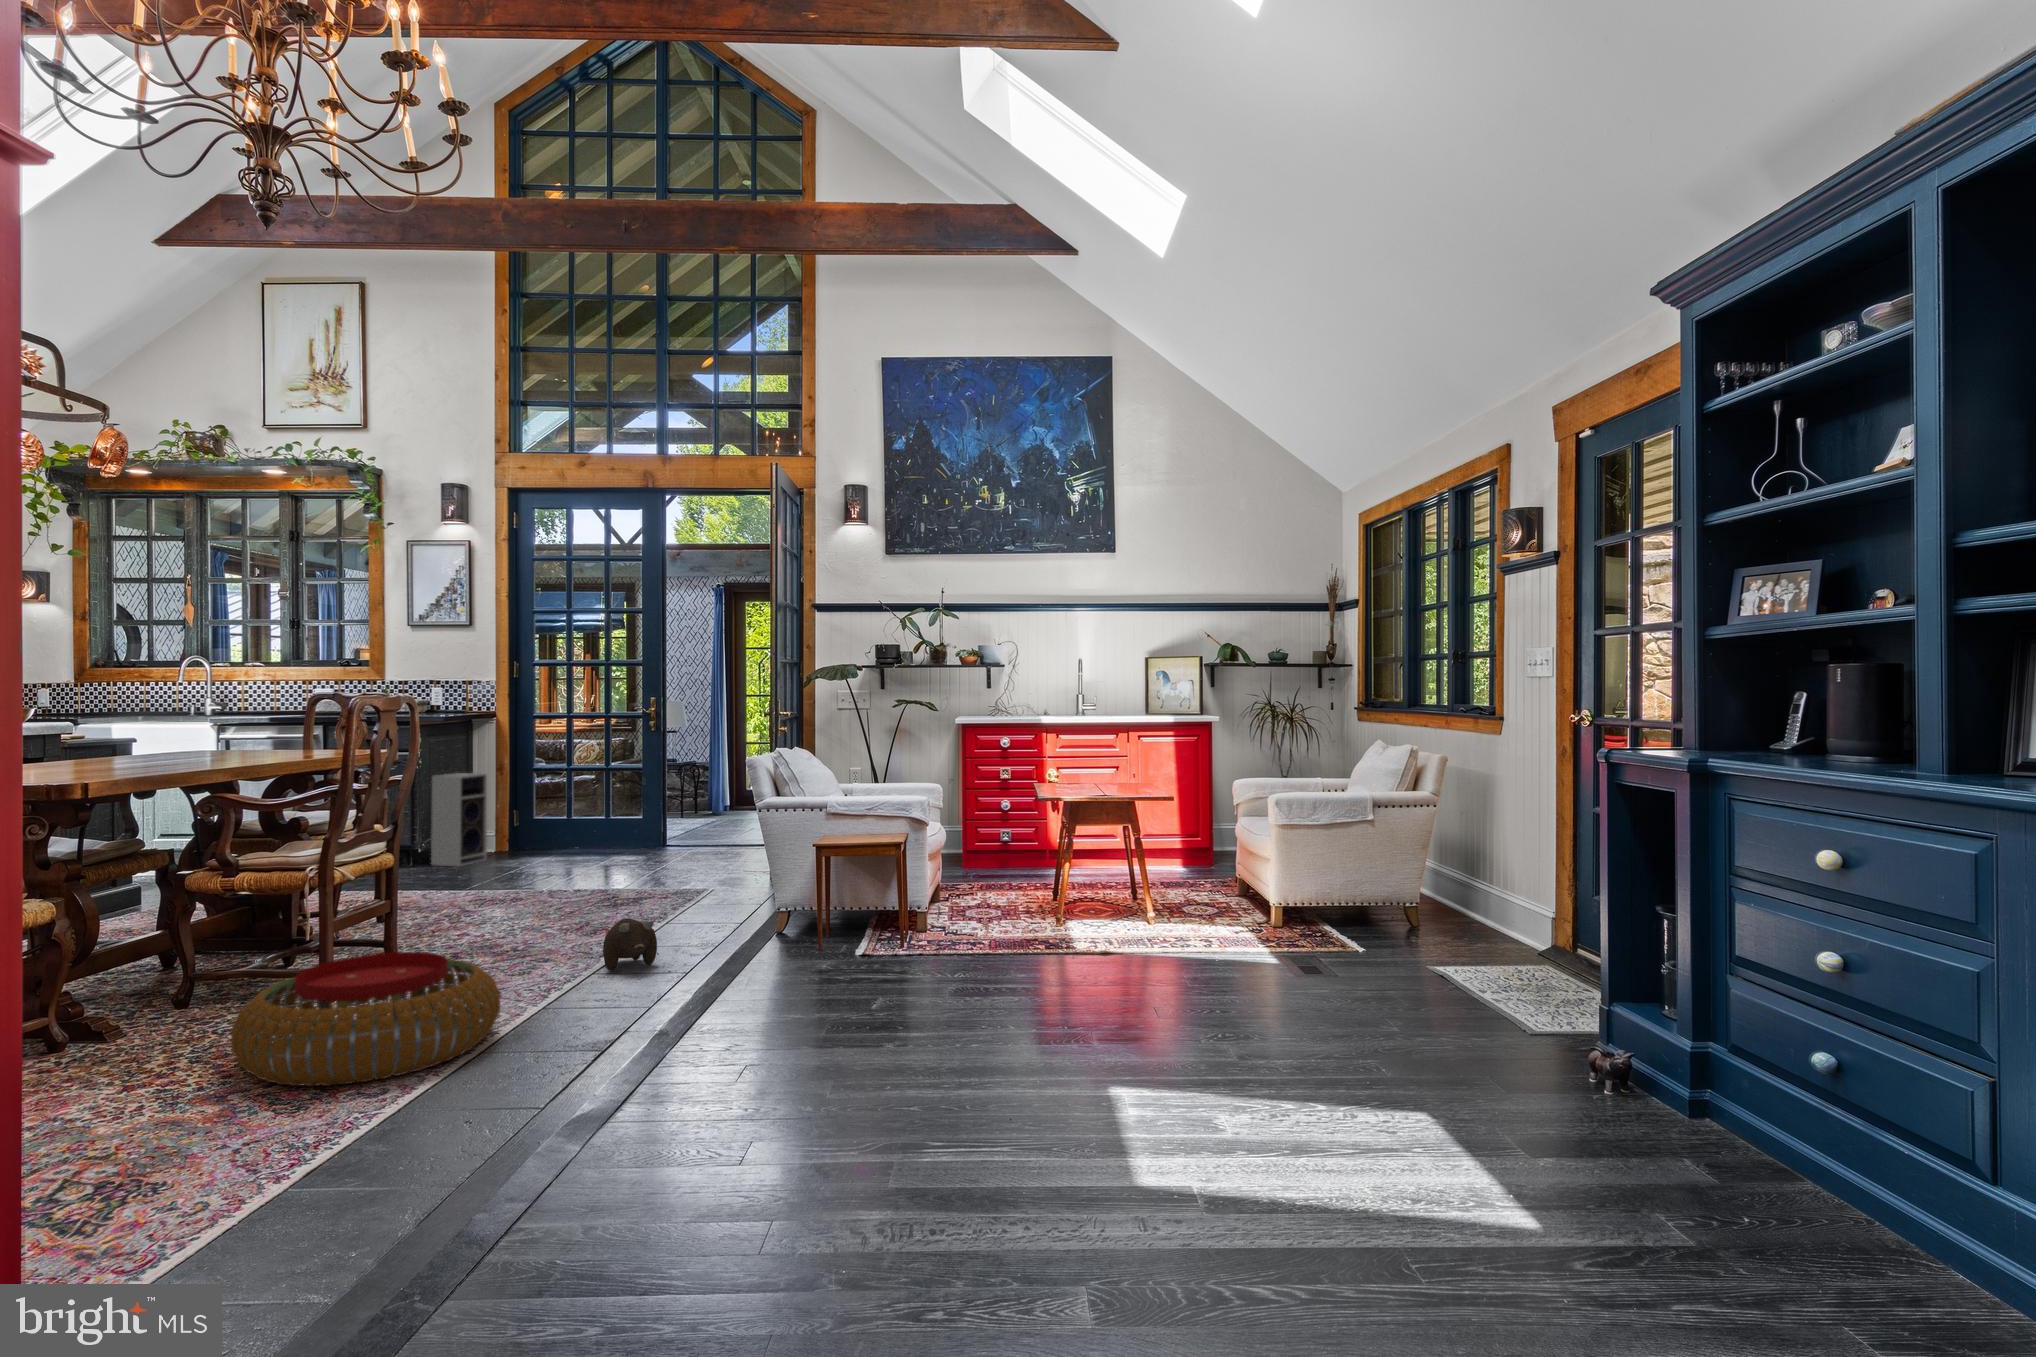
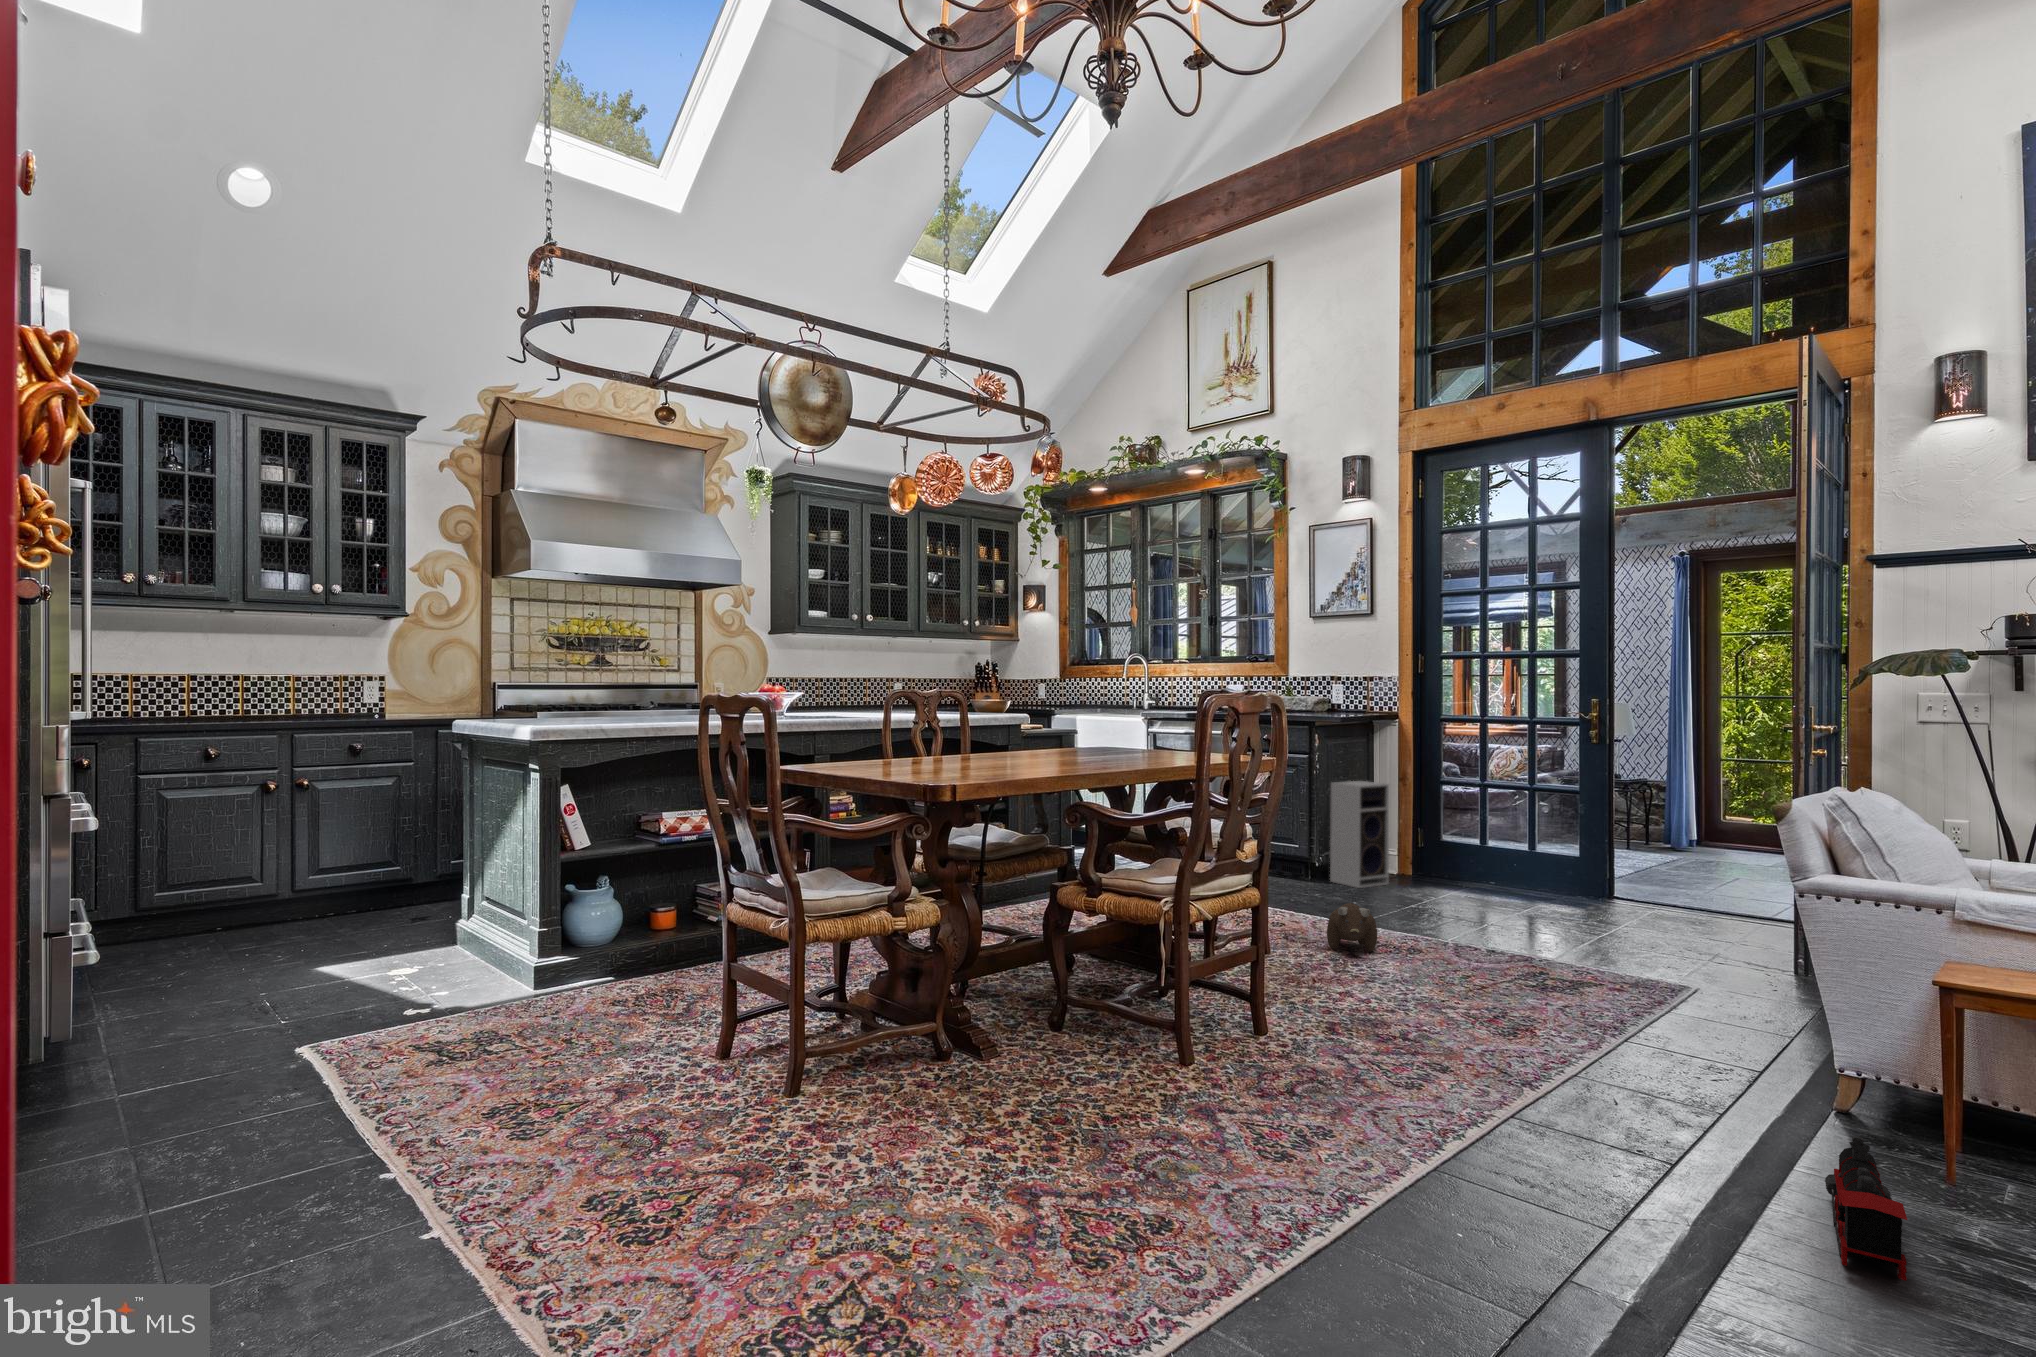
plush toy: present [603,918,657,971] -> present [1327,903,1377,952]
toy train: none [765,930,794,992] -> present [1825,1136,1907,1281]
pouf: present [231,952,501,1086] -> none [1053,1036,1369,1245]

